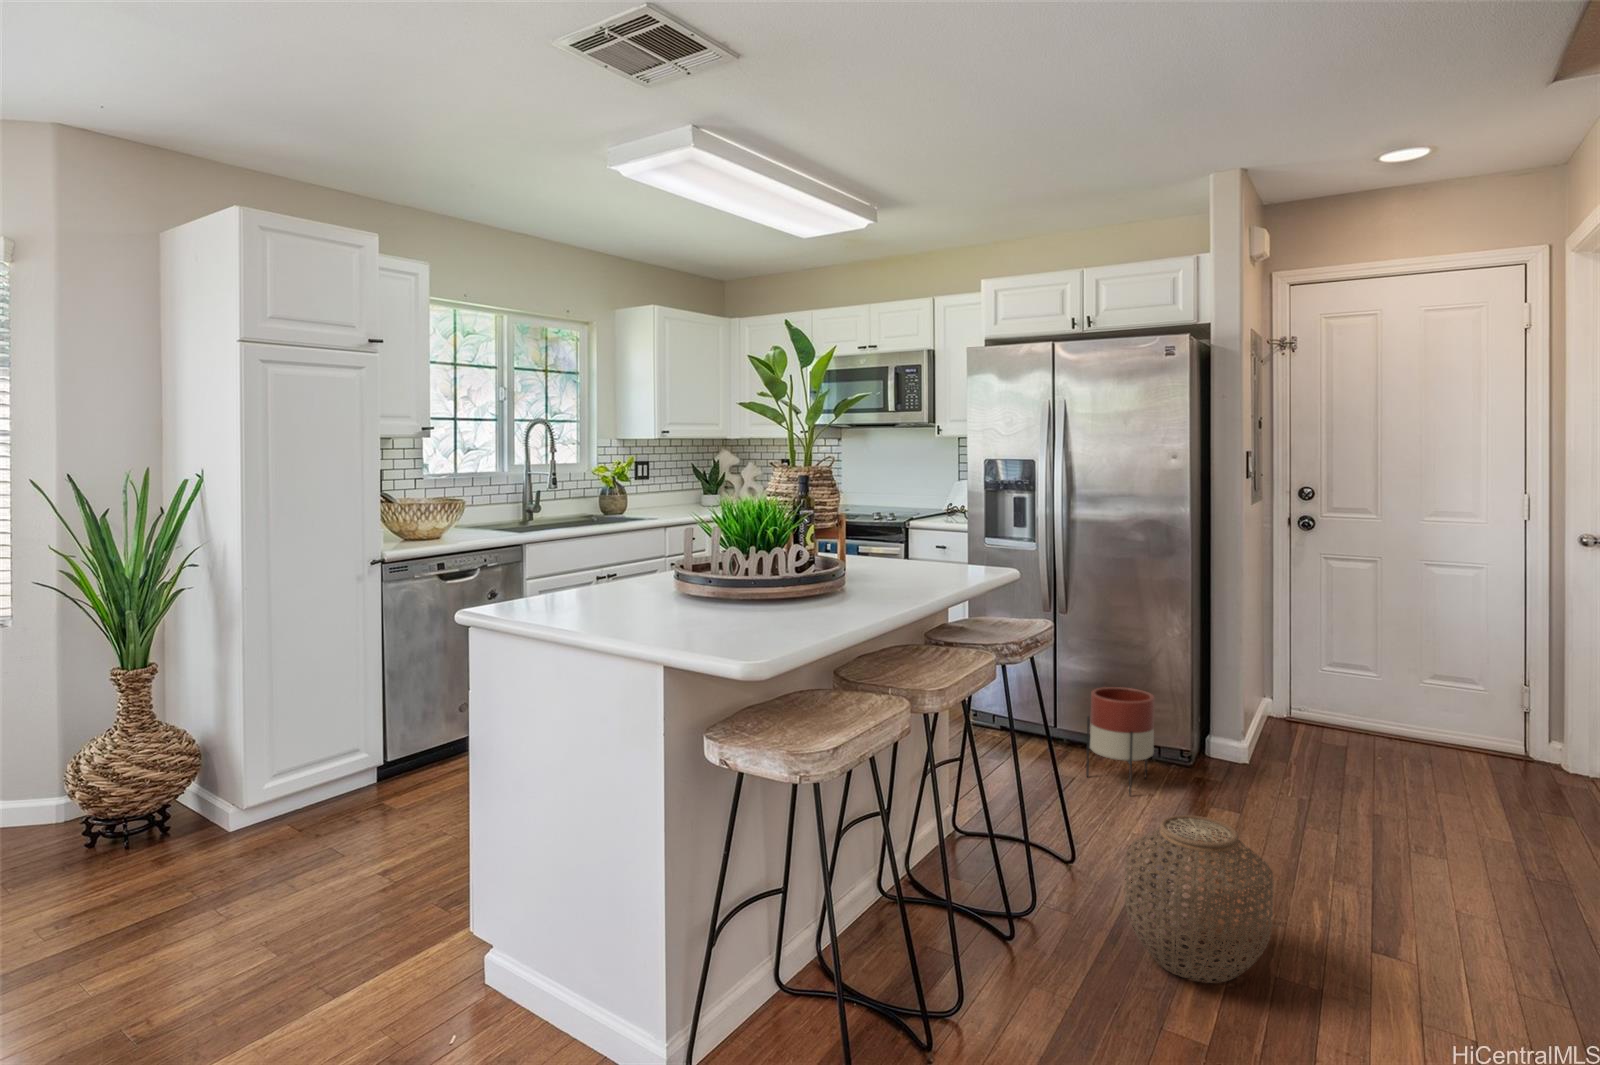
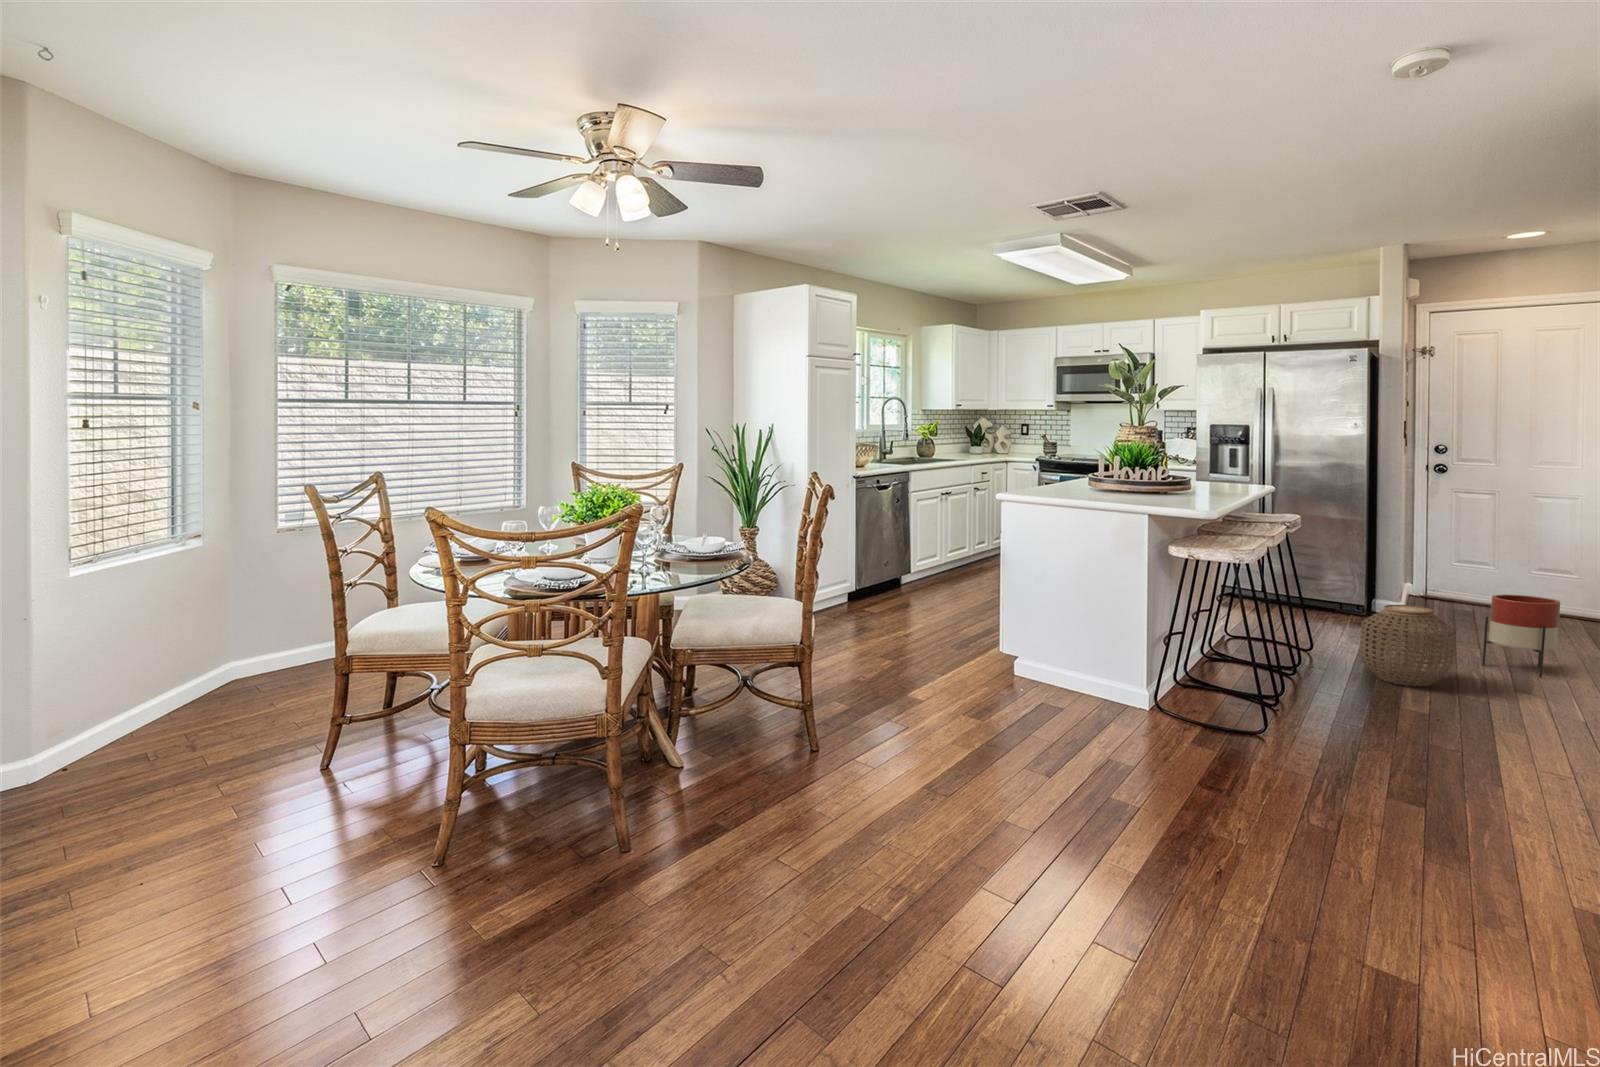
planter: present [1086,687,1155,795] -> present [1482,595,1560,678]

